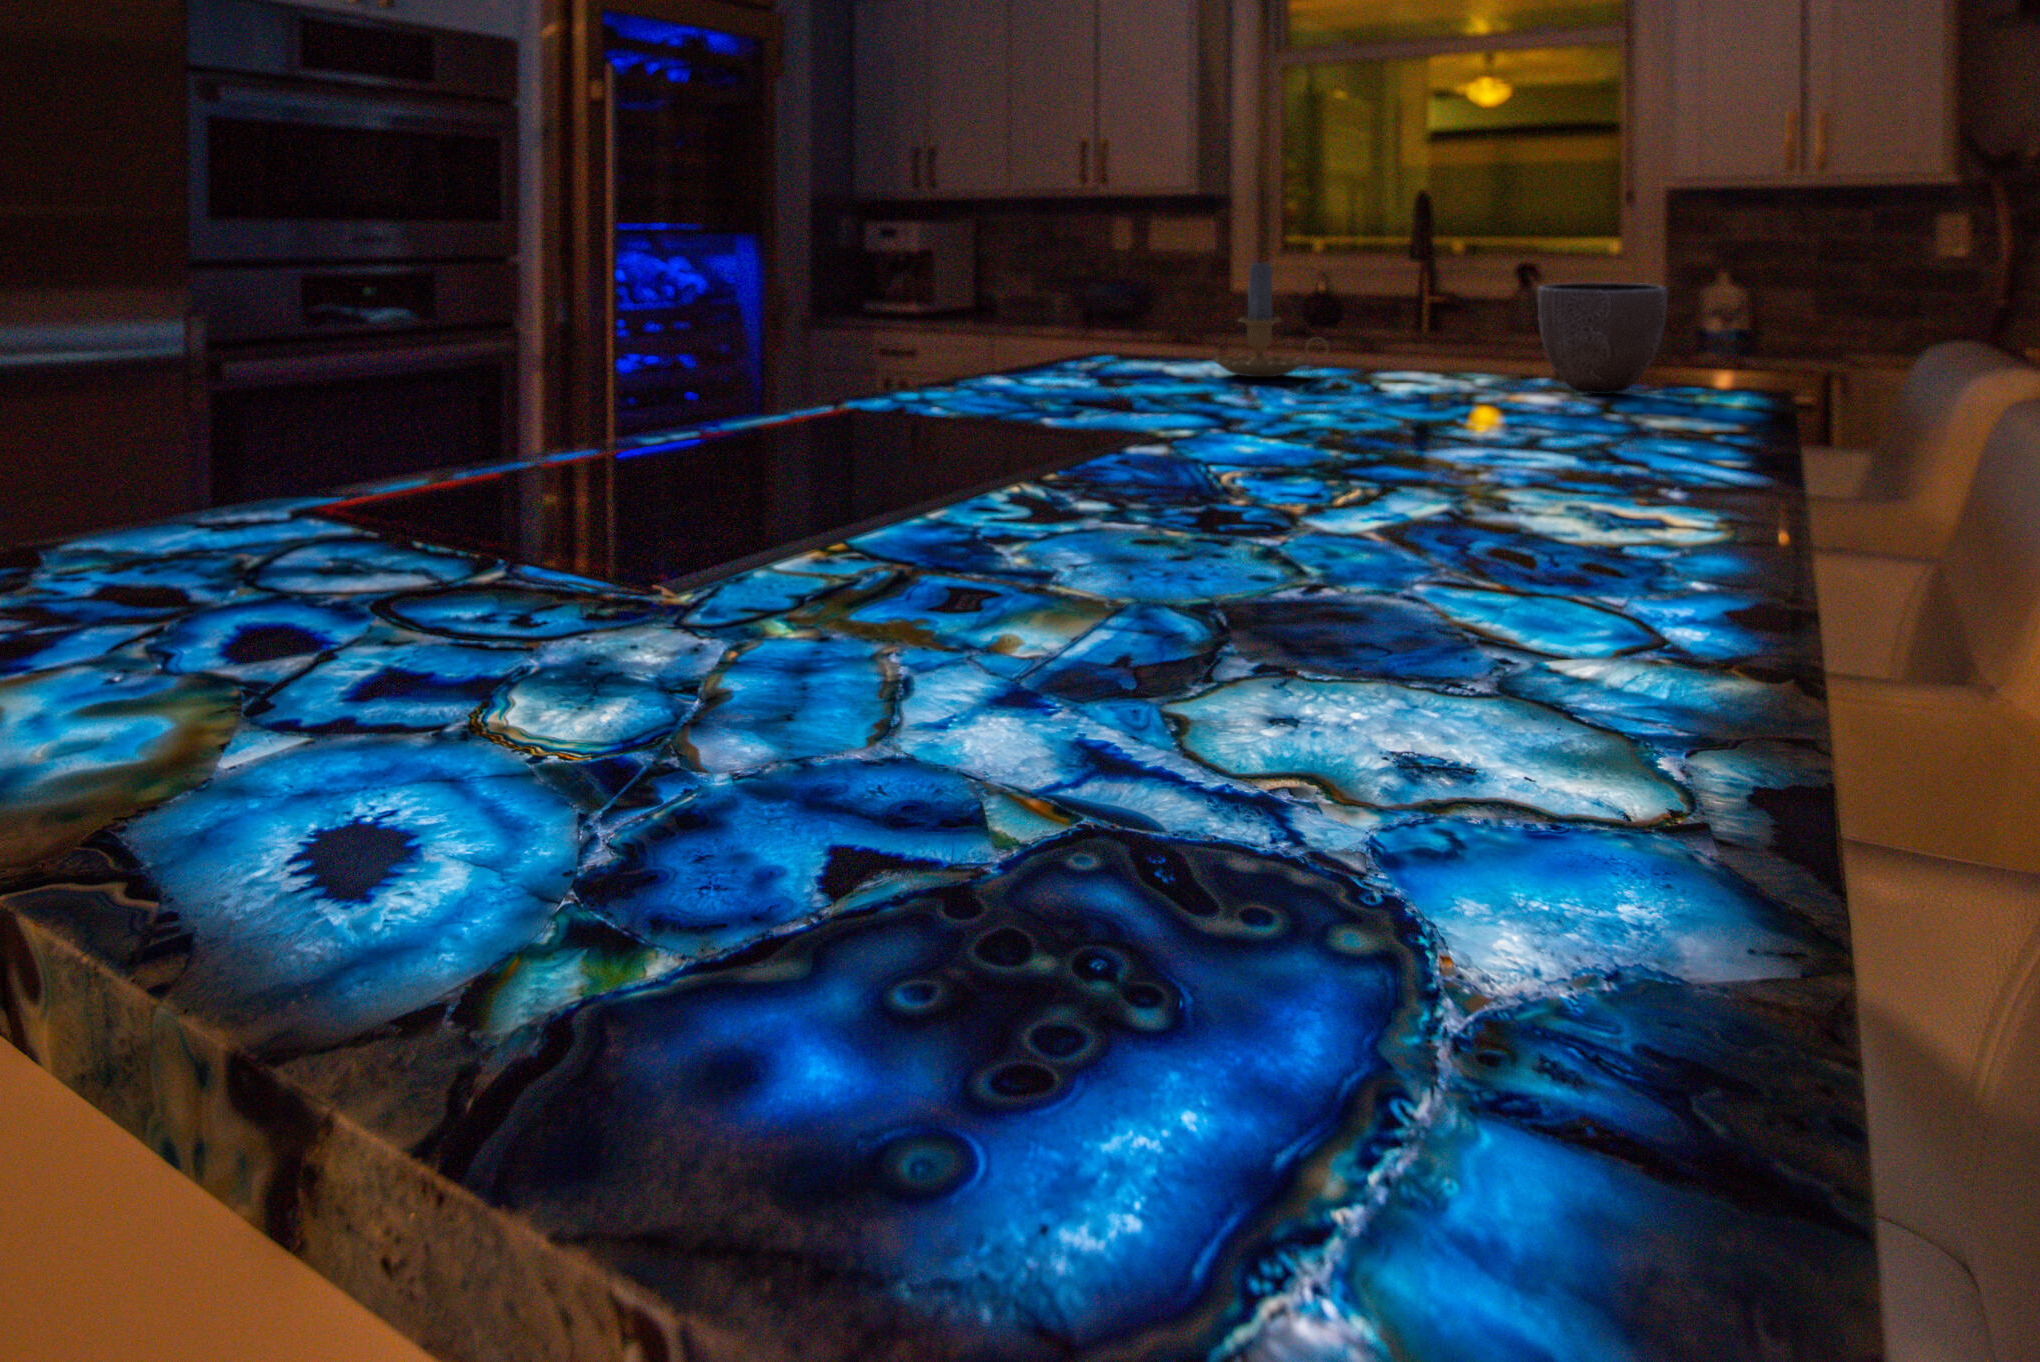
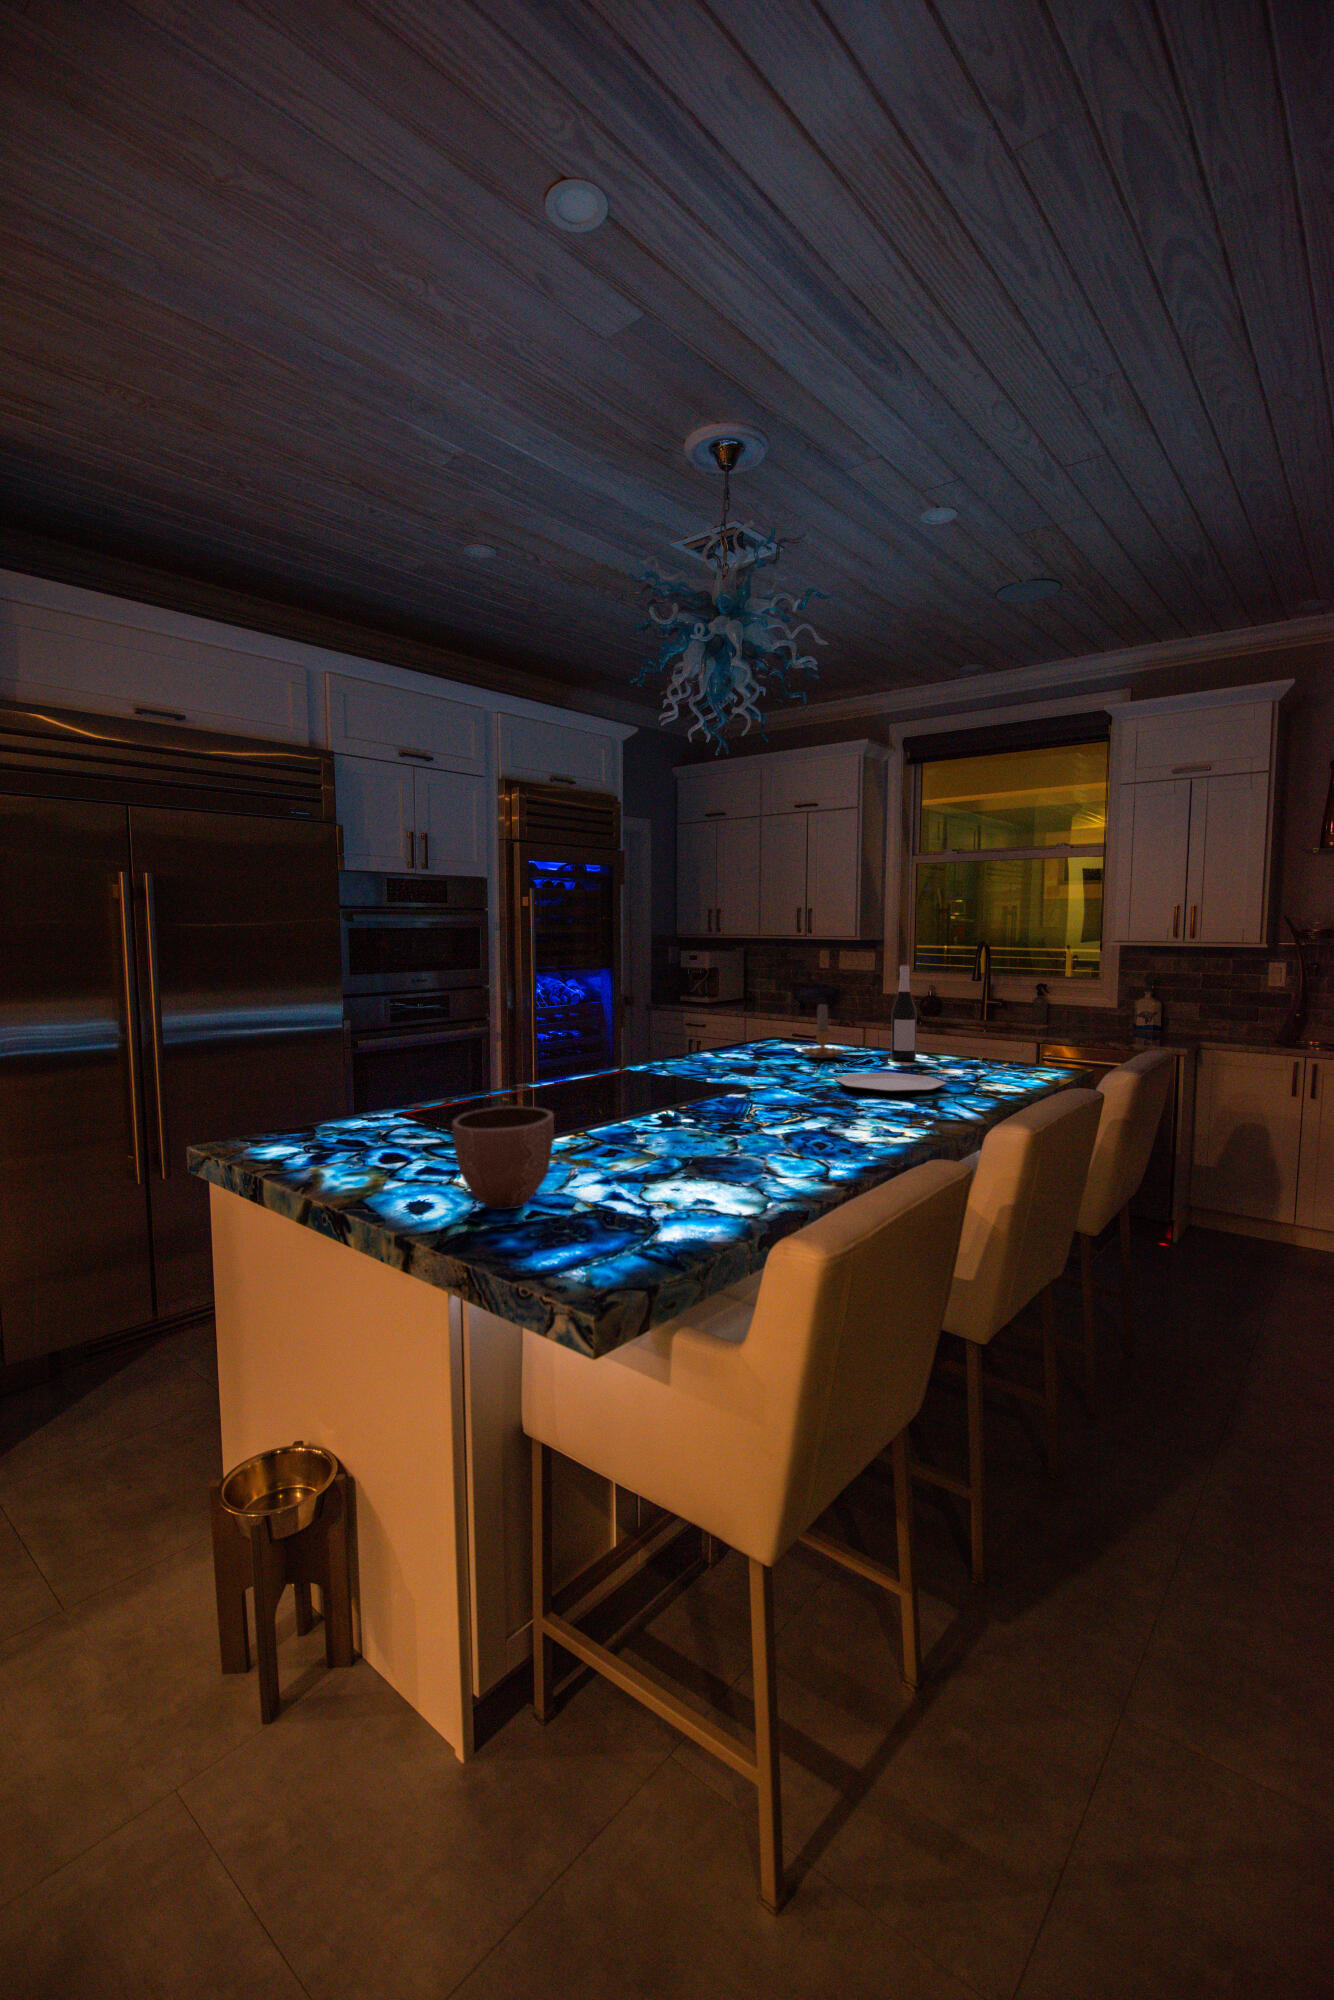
wine bottle: none [1403,174,1460,378] -> present [891,965,917,1061]
decorative bowl: present [1538,282,1668,394] -> present [452,1106,554,1210]
plate: none [1355,396,1618,430] -> present [834,1073,947,1092]

